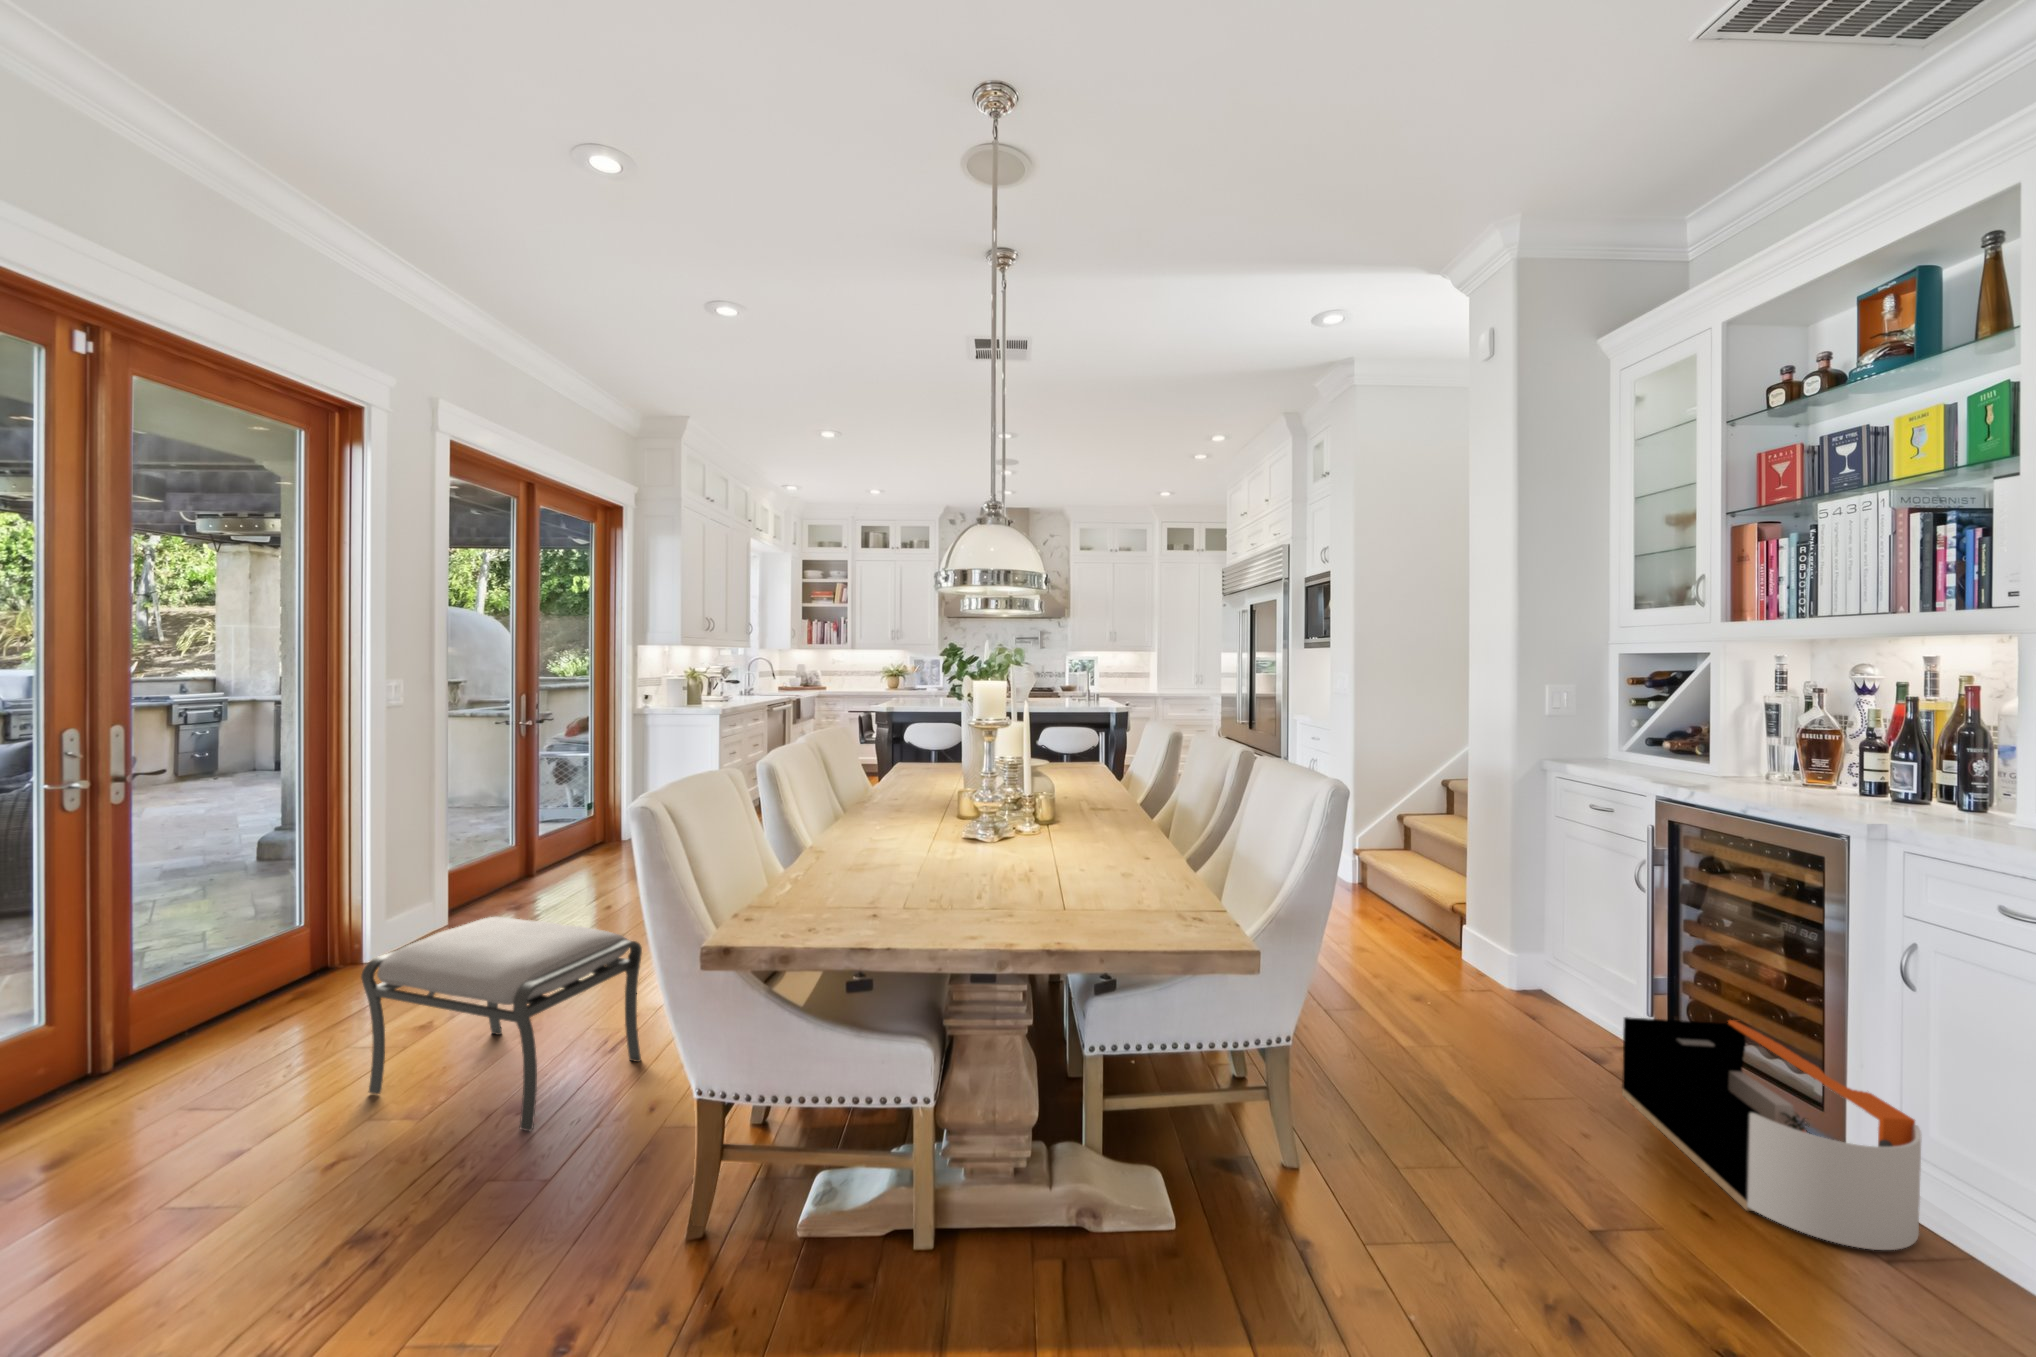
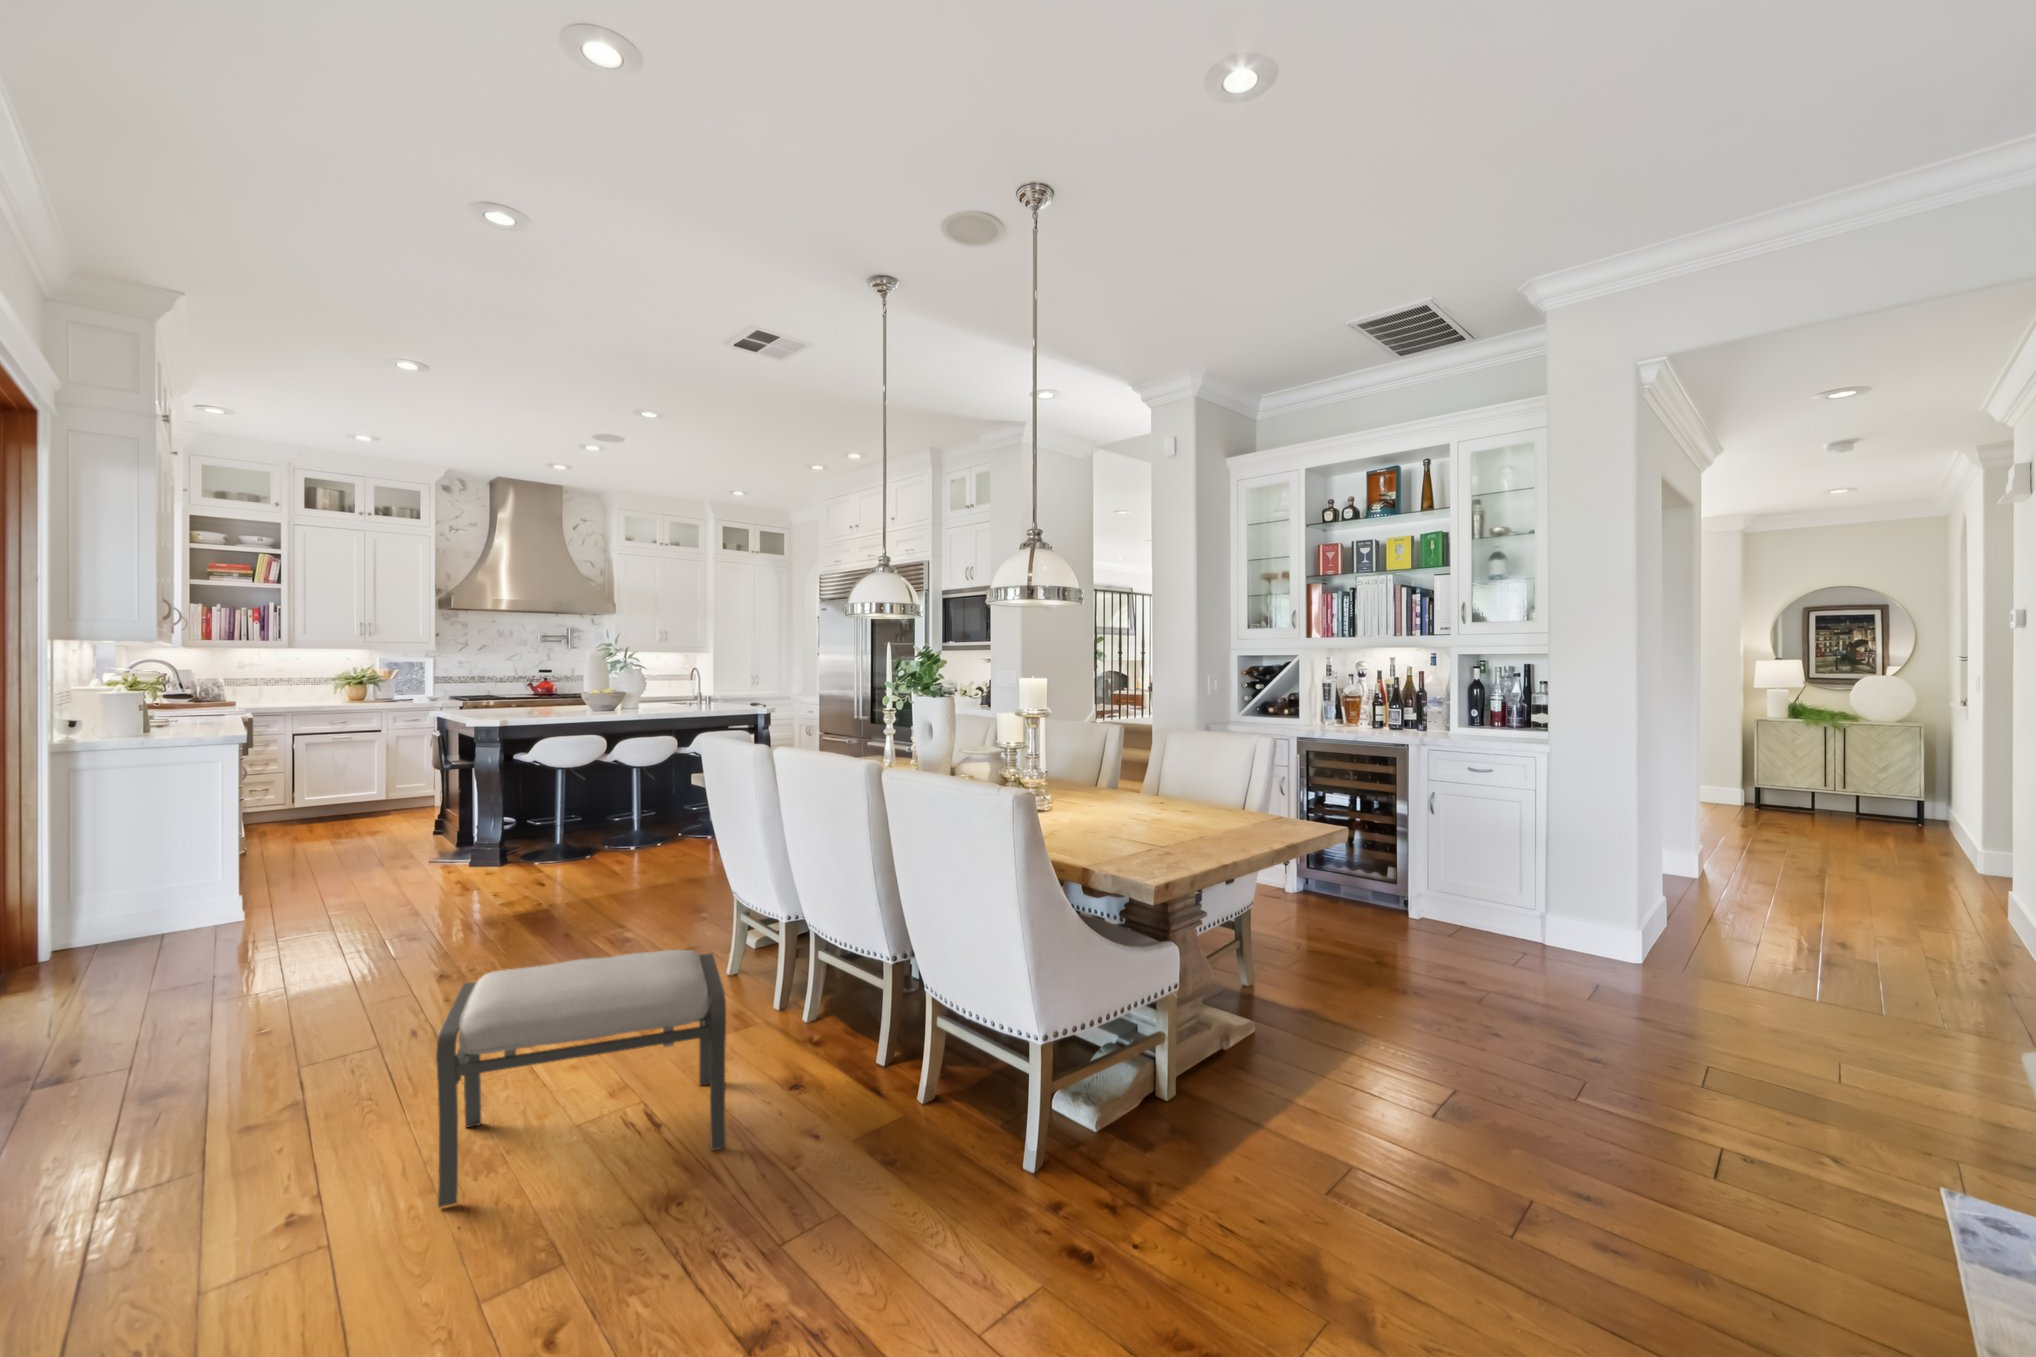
storage bin: present [1622,1017,1921,1250] -> none [1310,856,1447,936]

